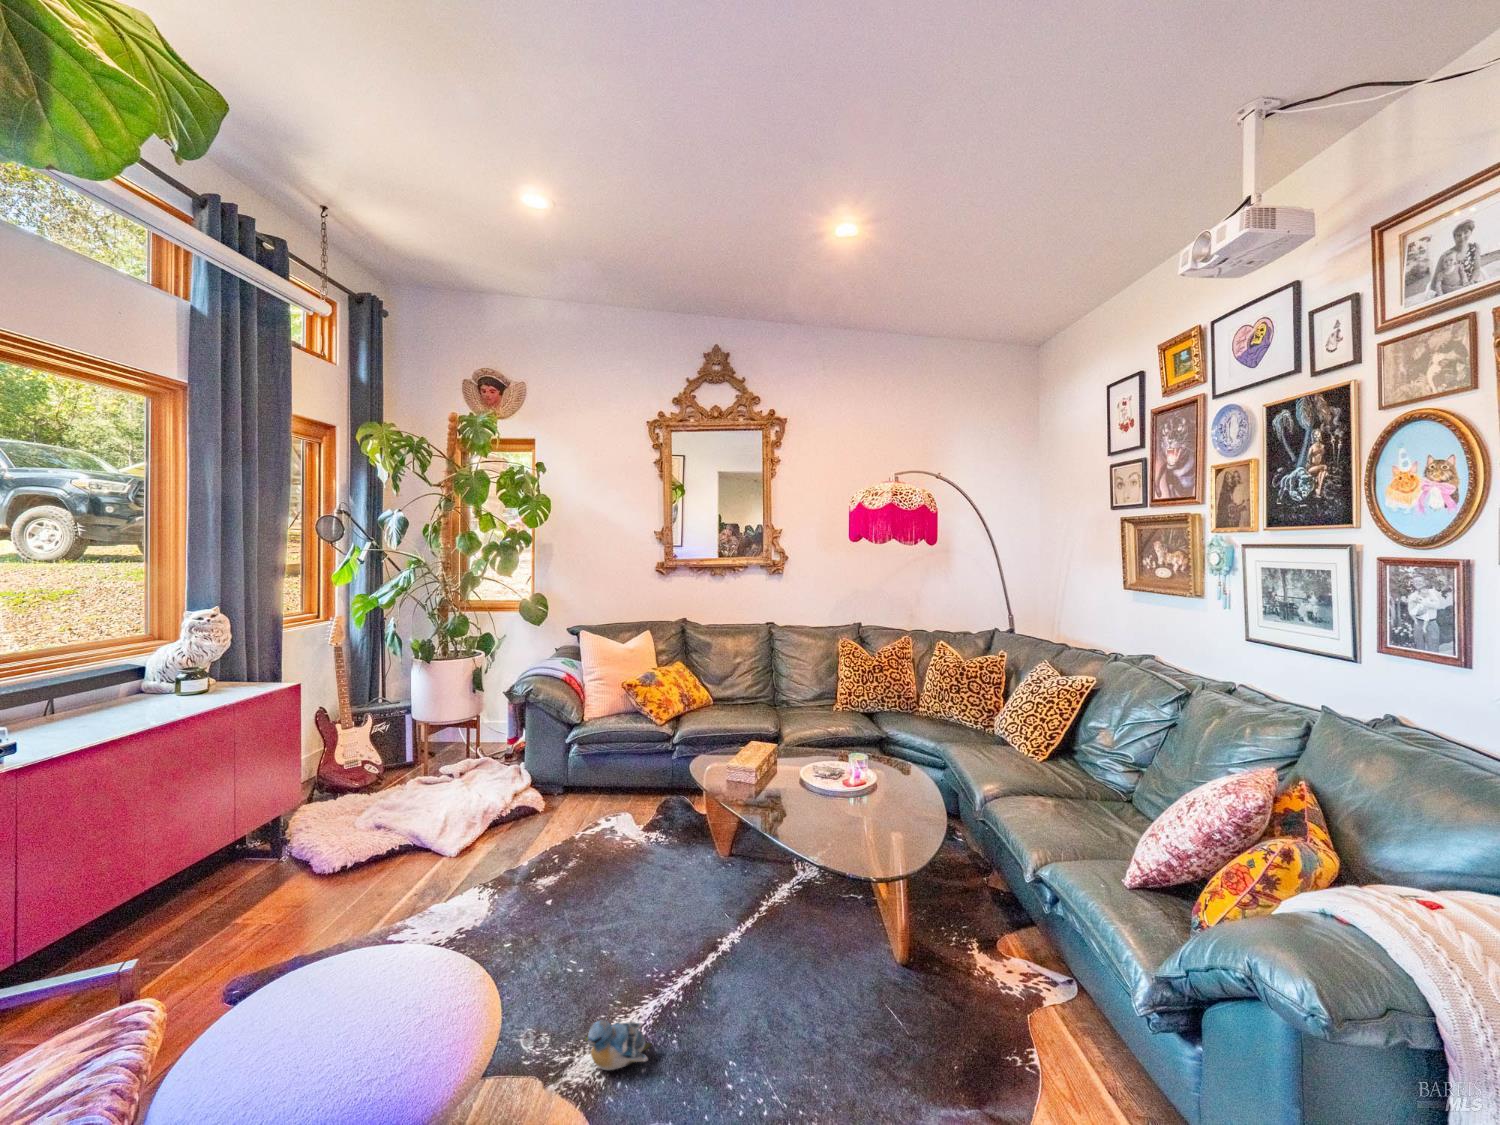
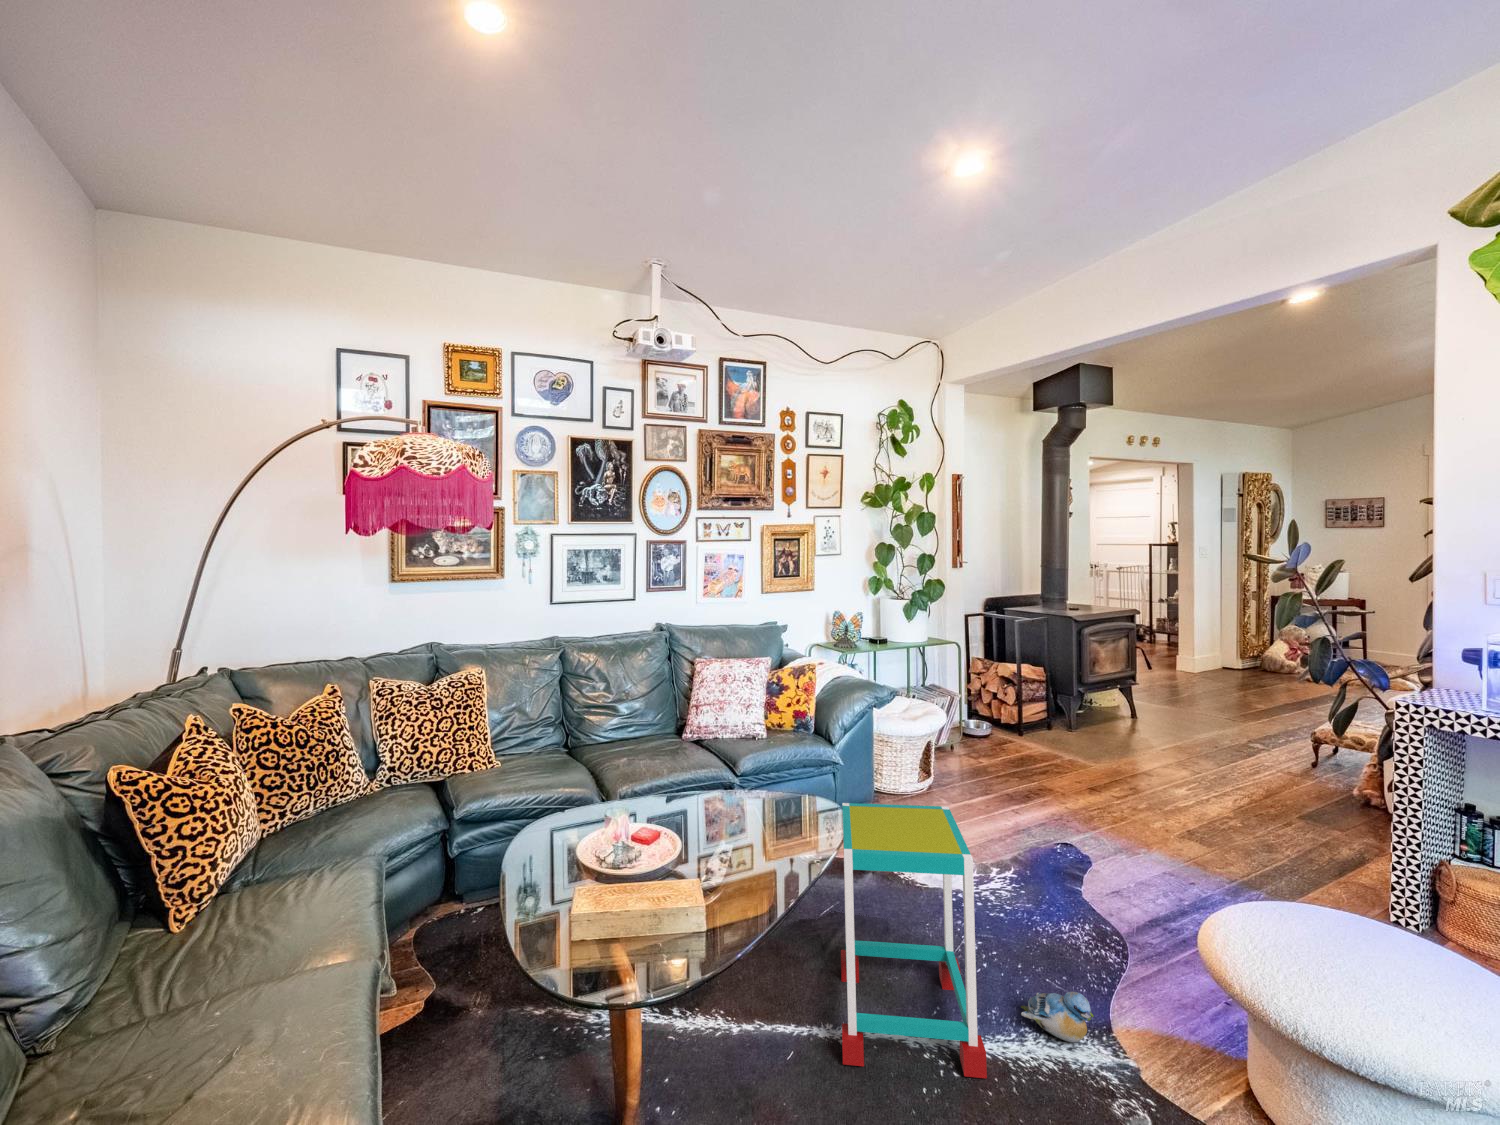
side table: none [632,790,781,1039] -> present [841,803,987,1078]

